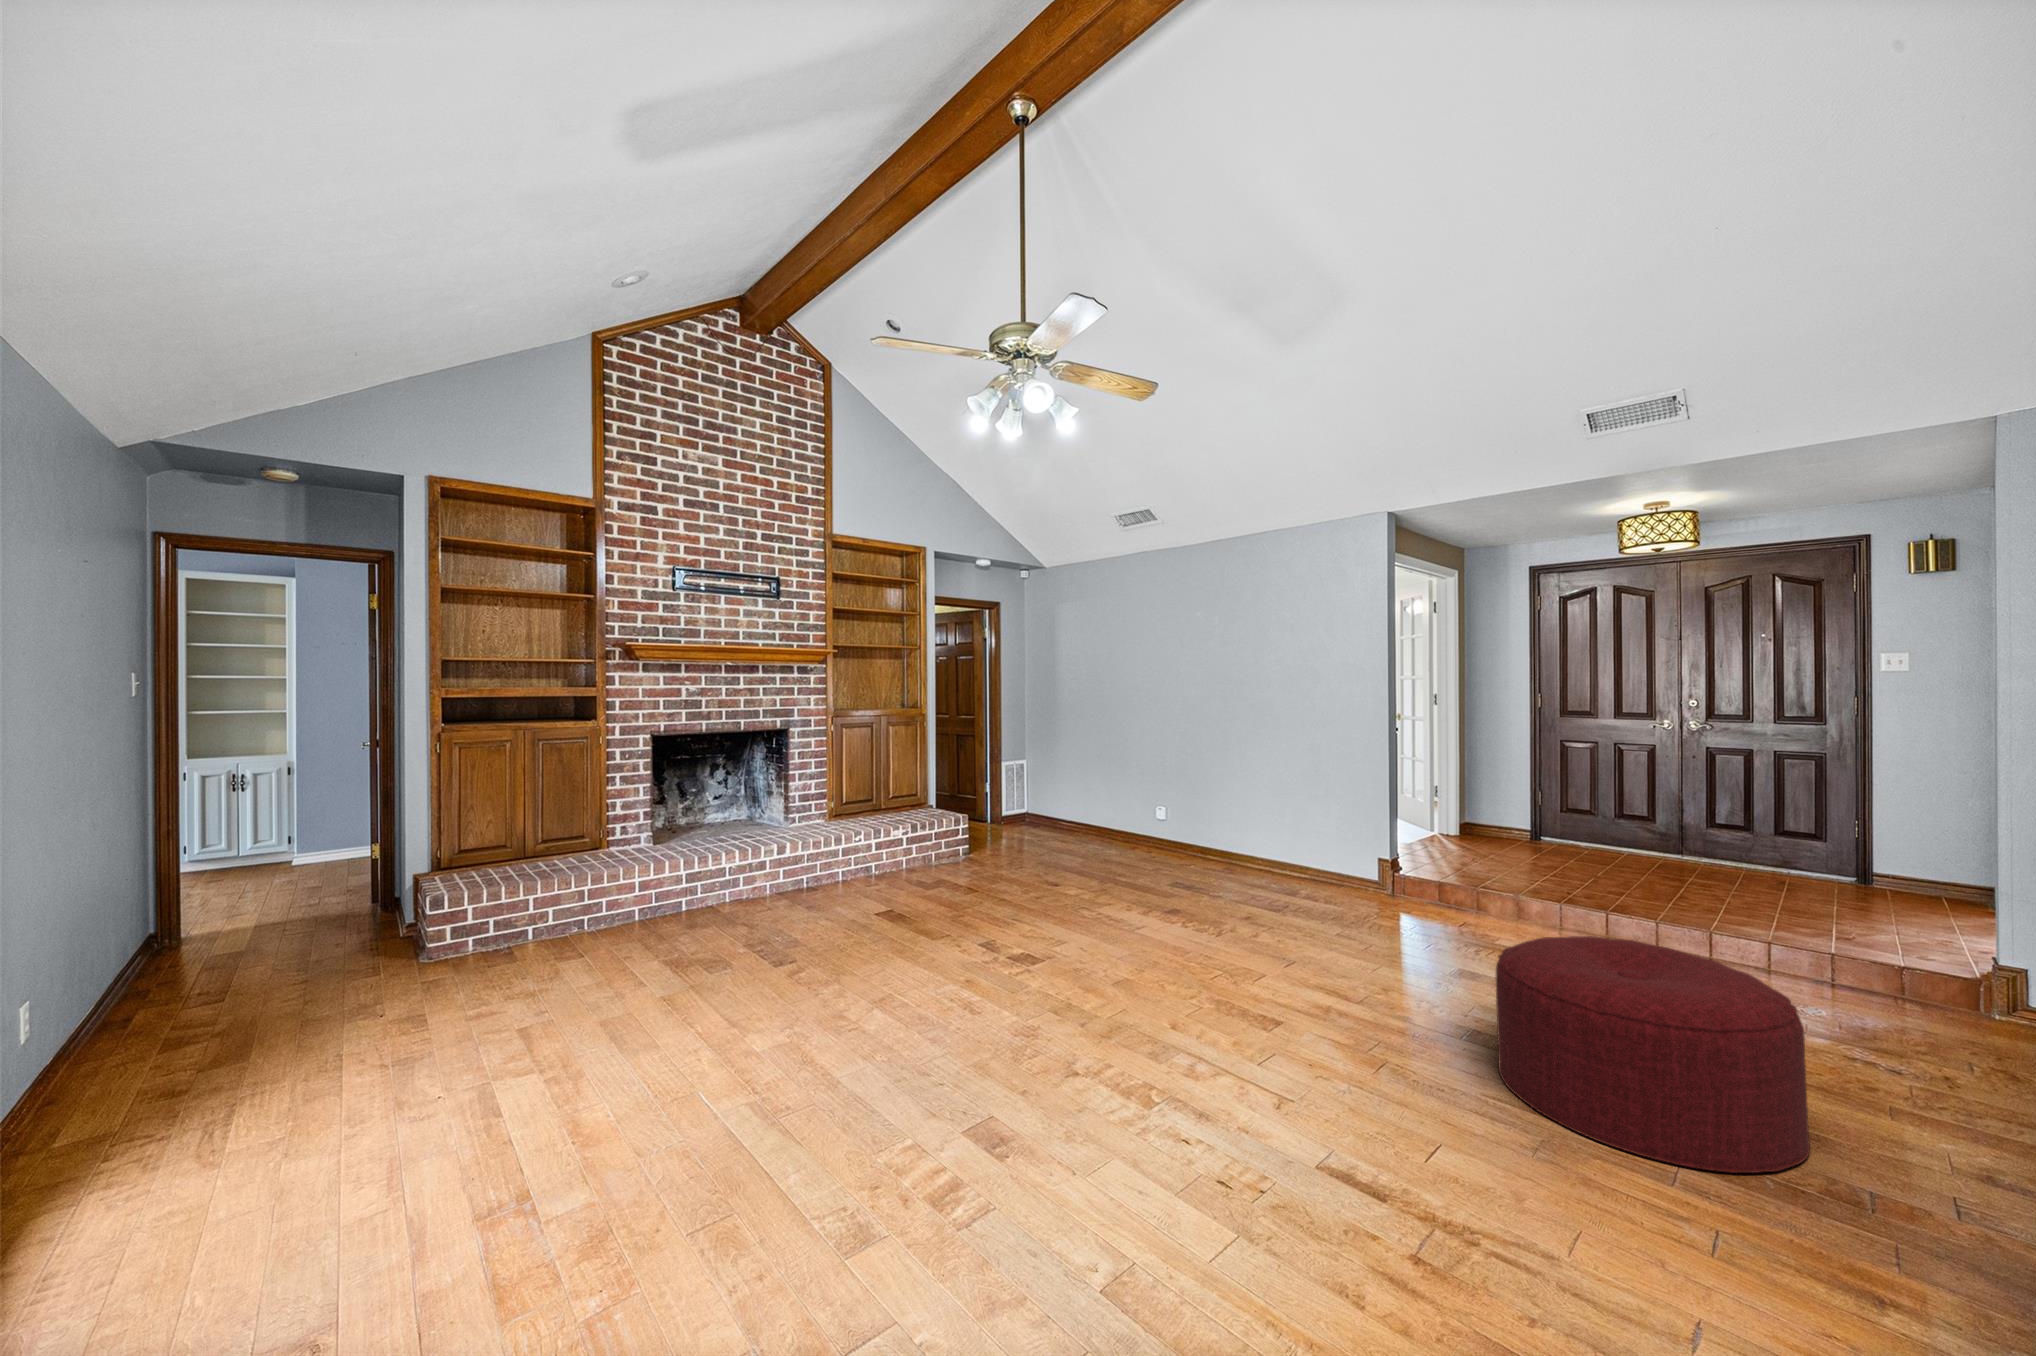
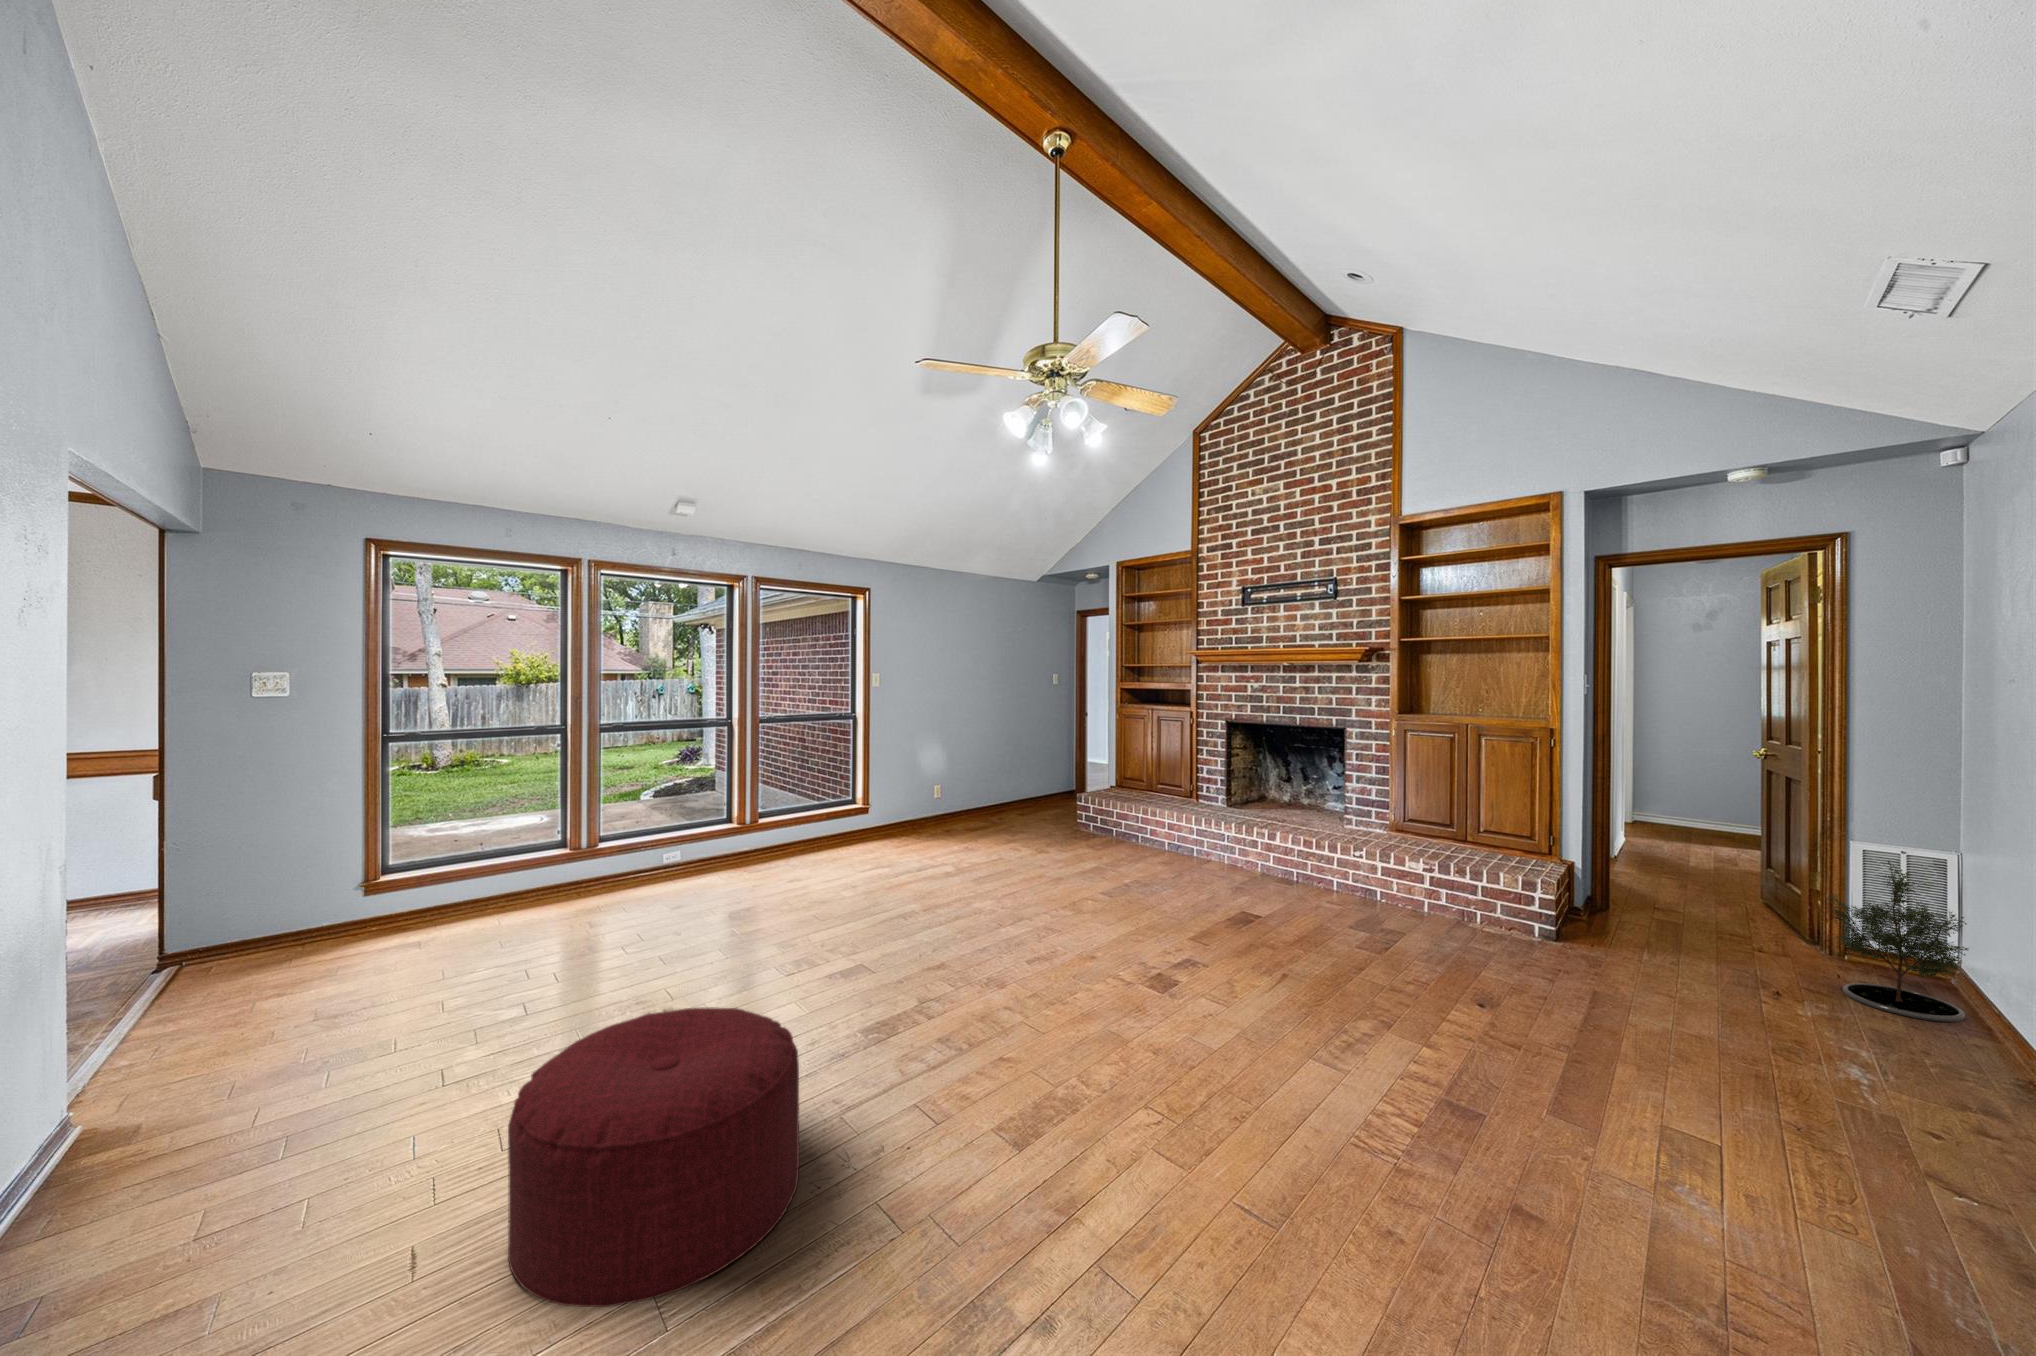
potted tree: none [1038,761,1082,829] -> present [1822,861,1969,1022]

